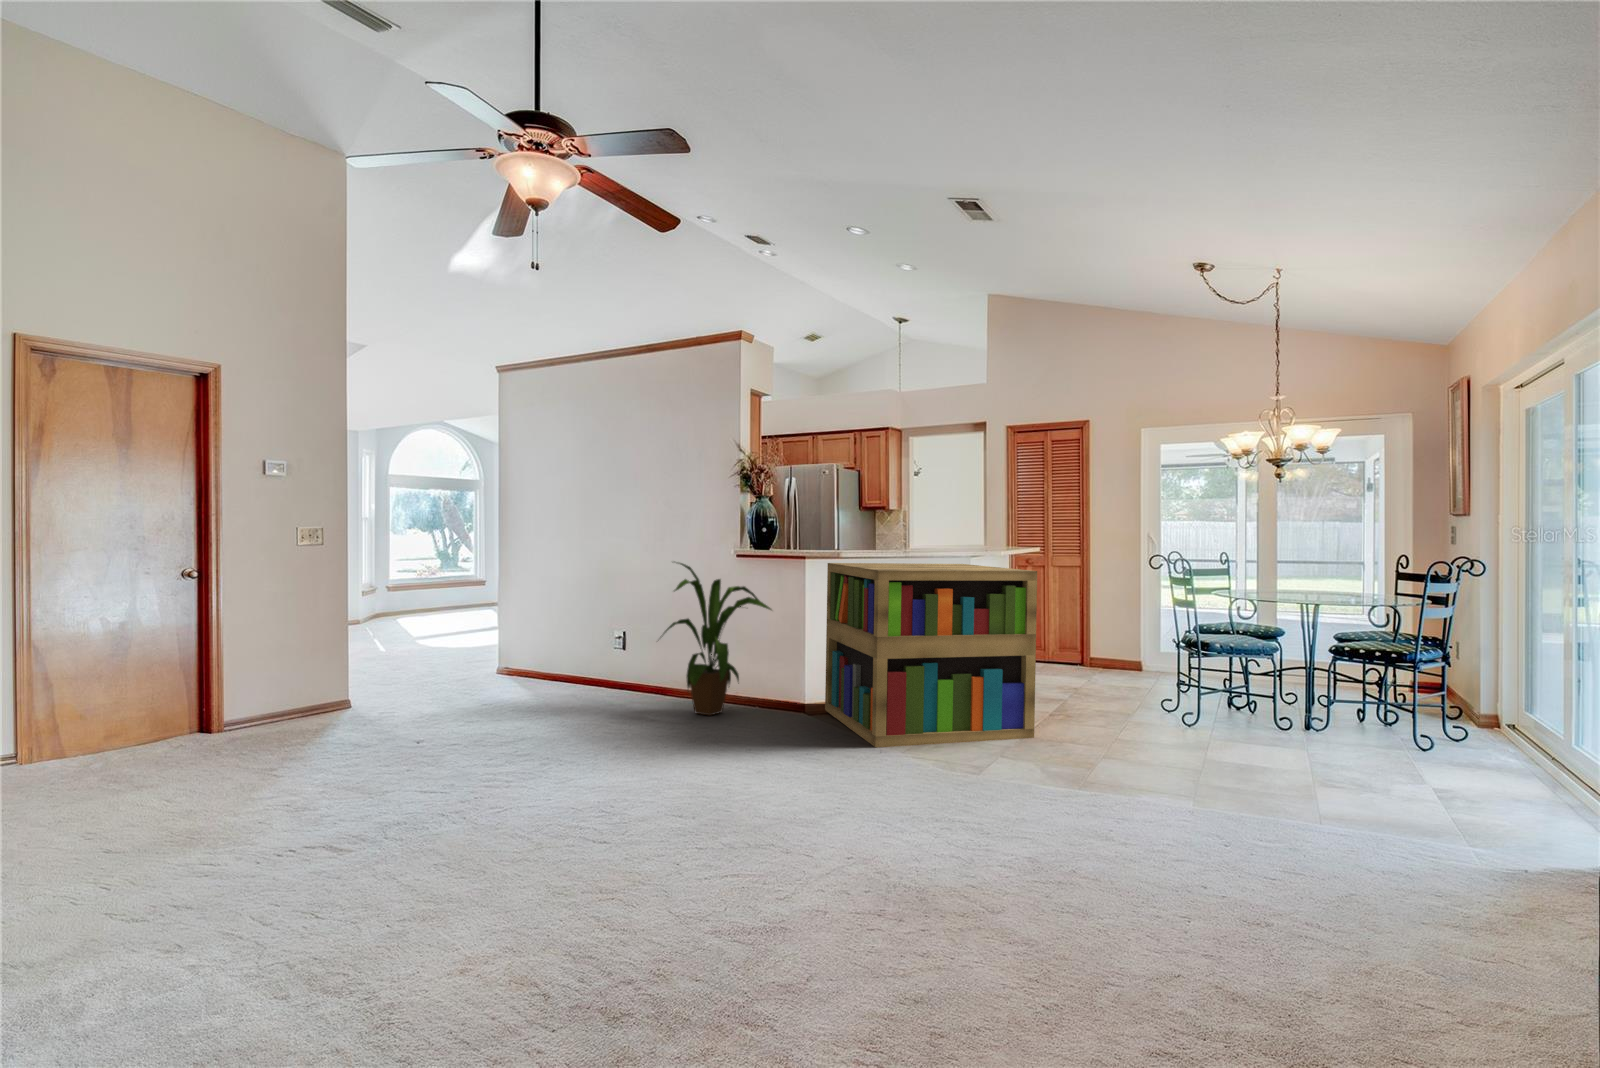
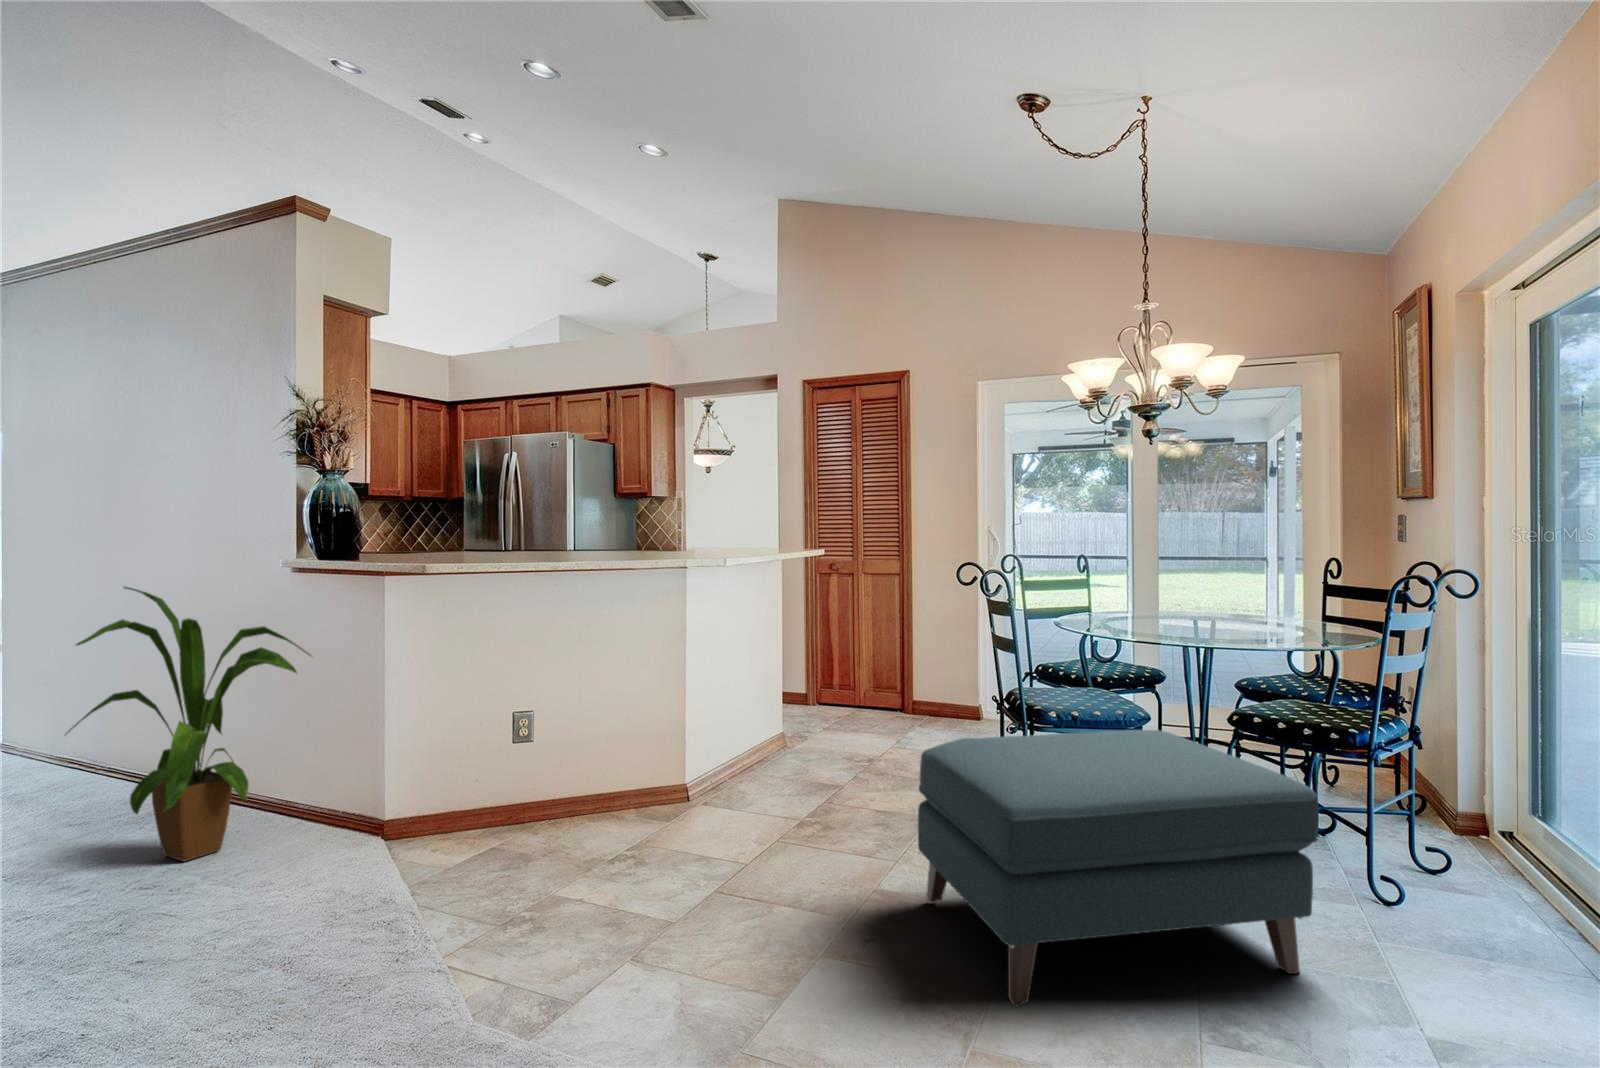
bookshelf: present [825,563,1037,748] -> none [388,581,726,955]
ottoman: none [1146,649,1379,771] -> present [918,730,1318,1007]

